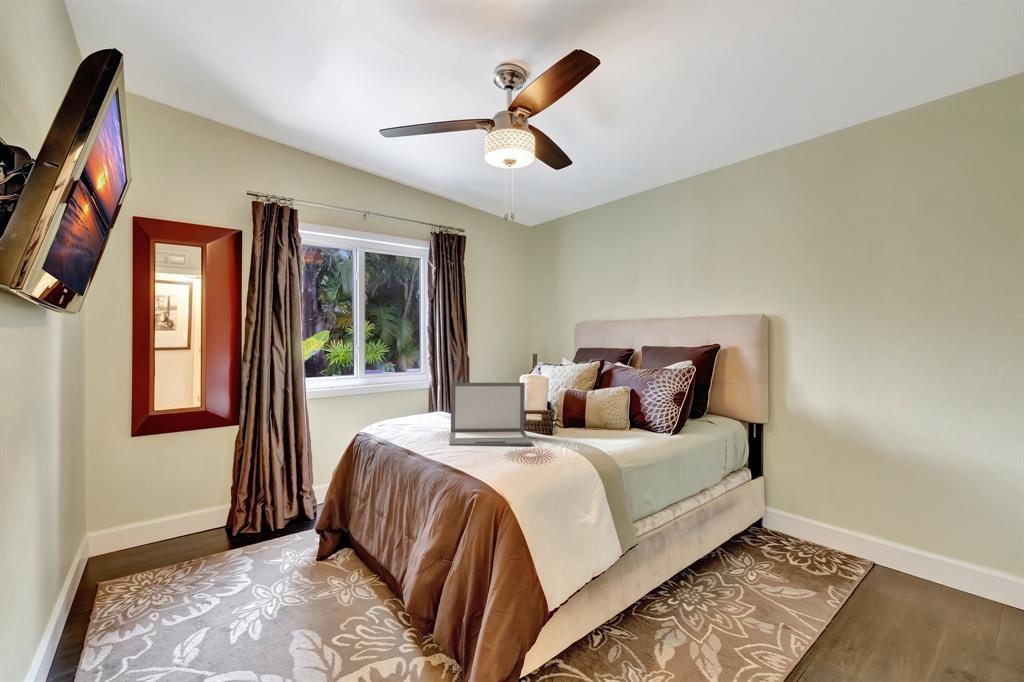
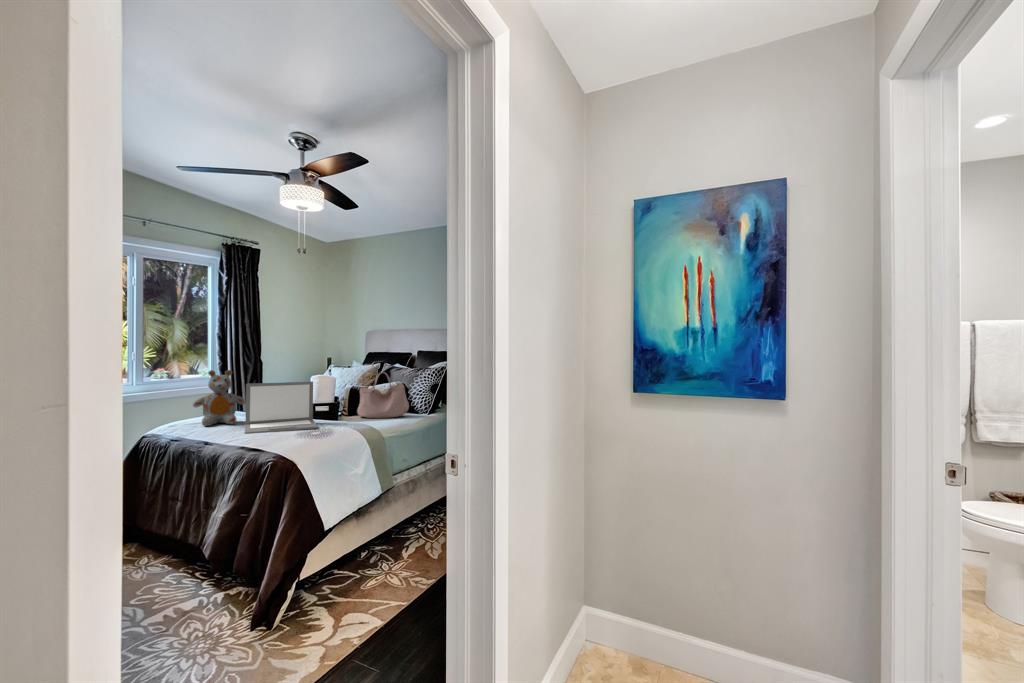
stuffed bear: none [400,366,451,431] -> present [193,370,245,426]
handbag: none [577,373,645,436] -> present [357,372,409,418]

